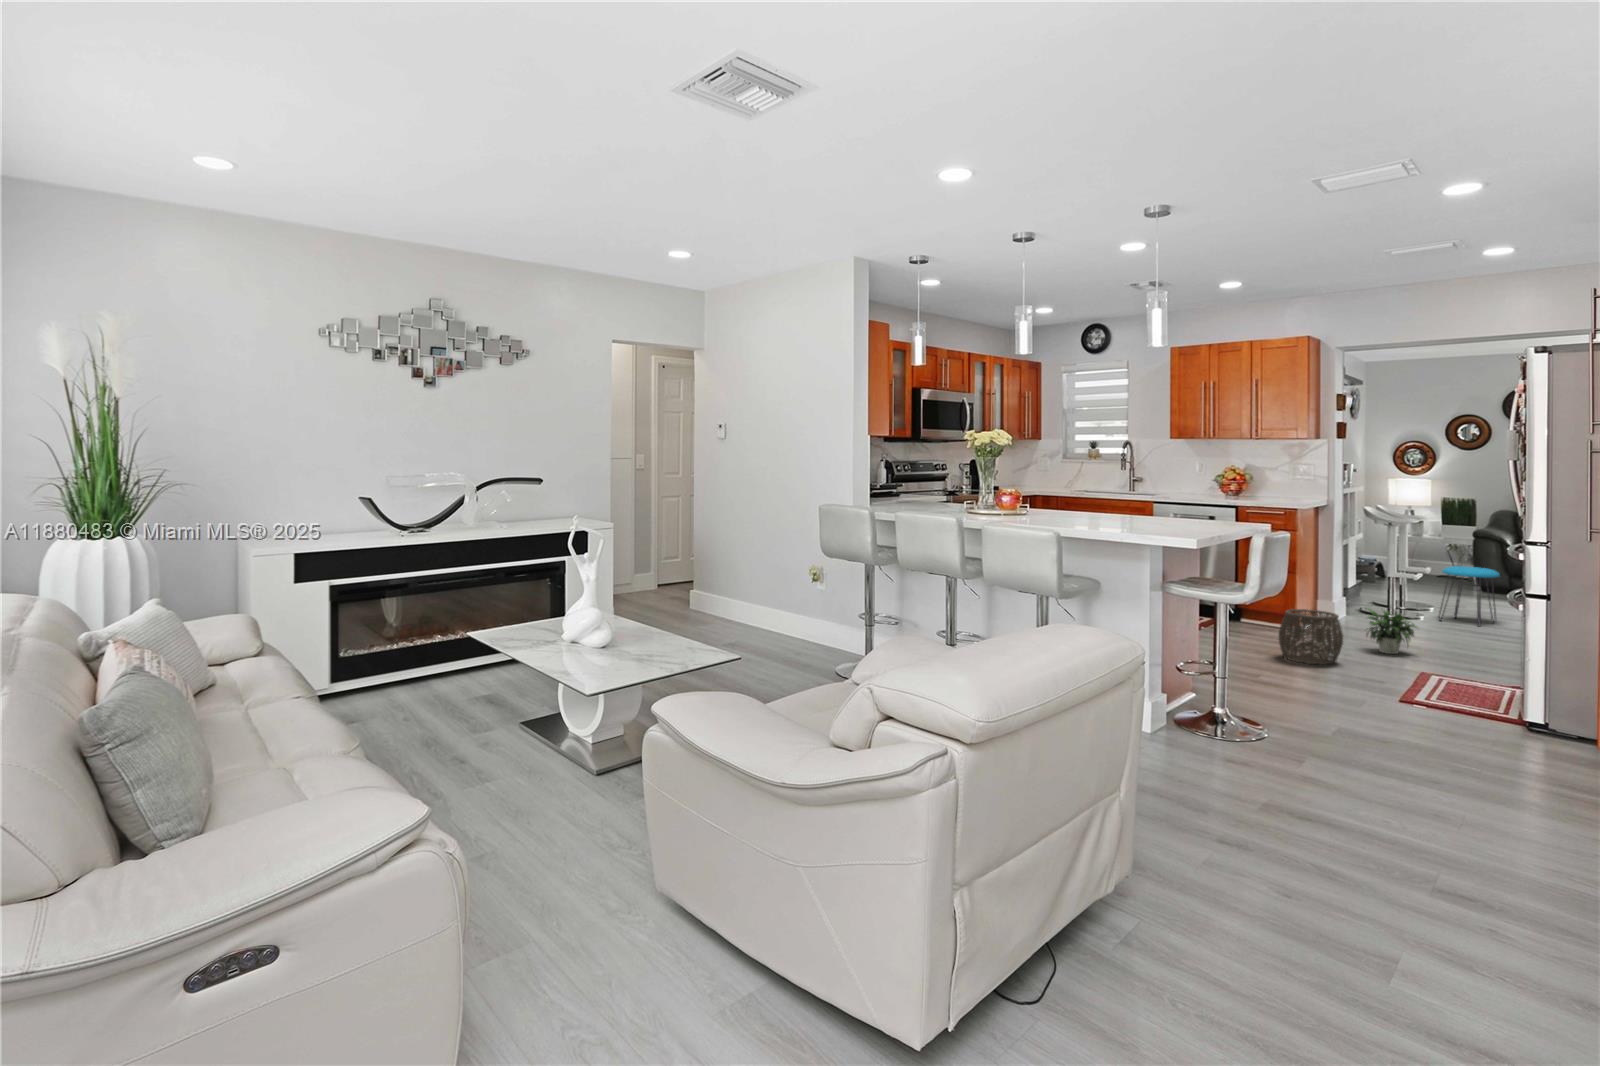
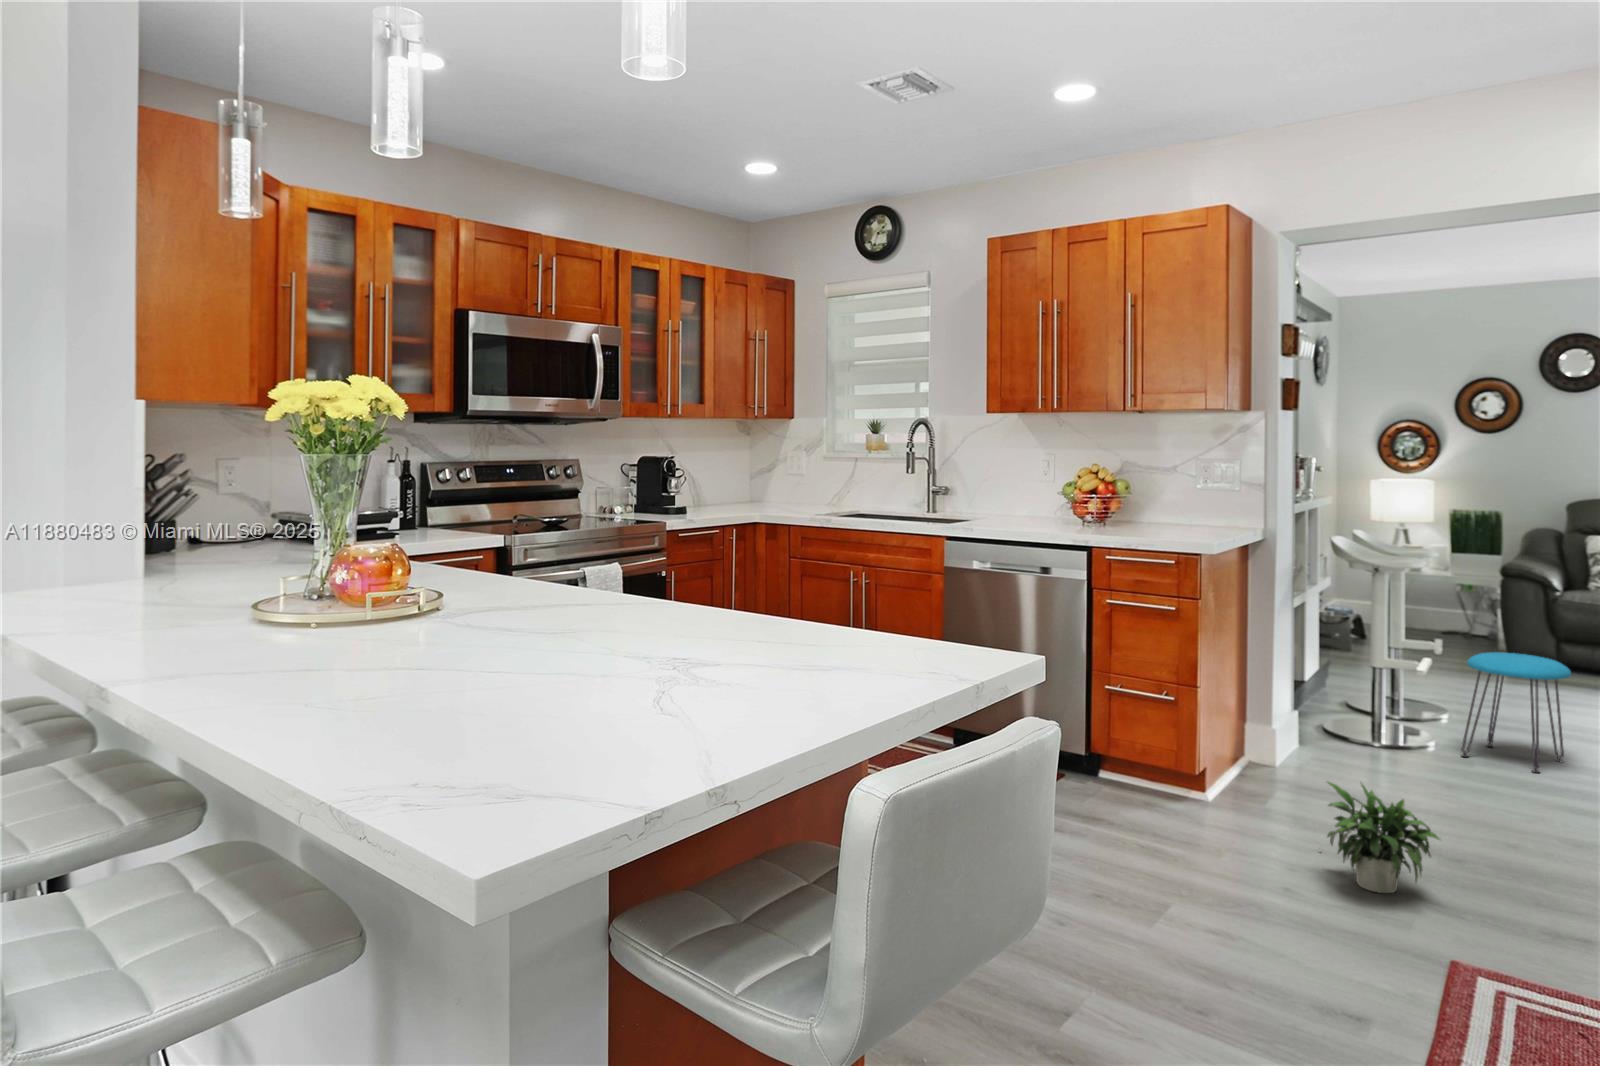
woven basket: present [1279,609,1344,665] -> none [1132,806,1277,960]

